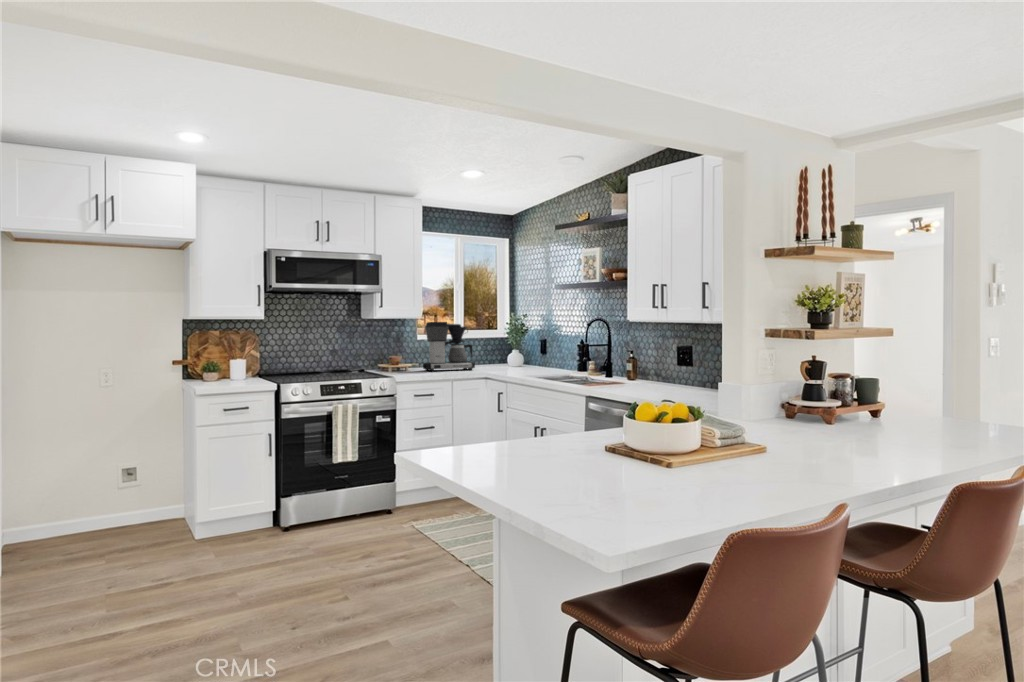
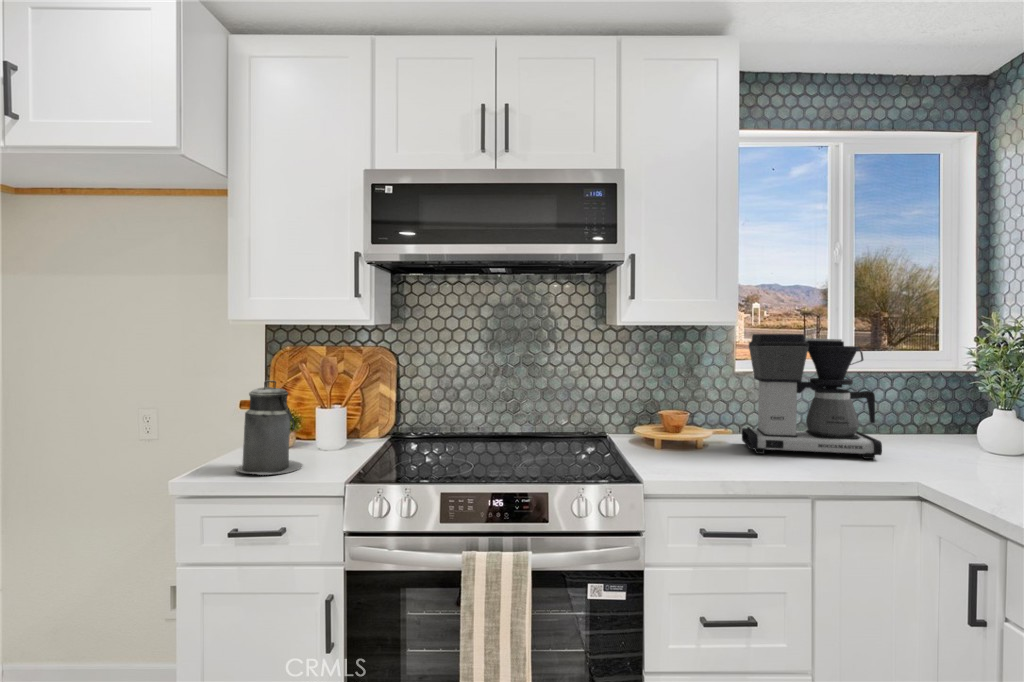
canister: none [213,343,245,384] -> present [235,380,302,475]

